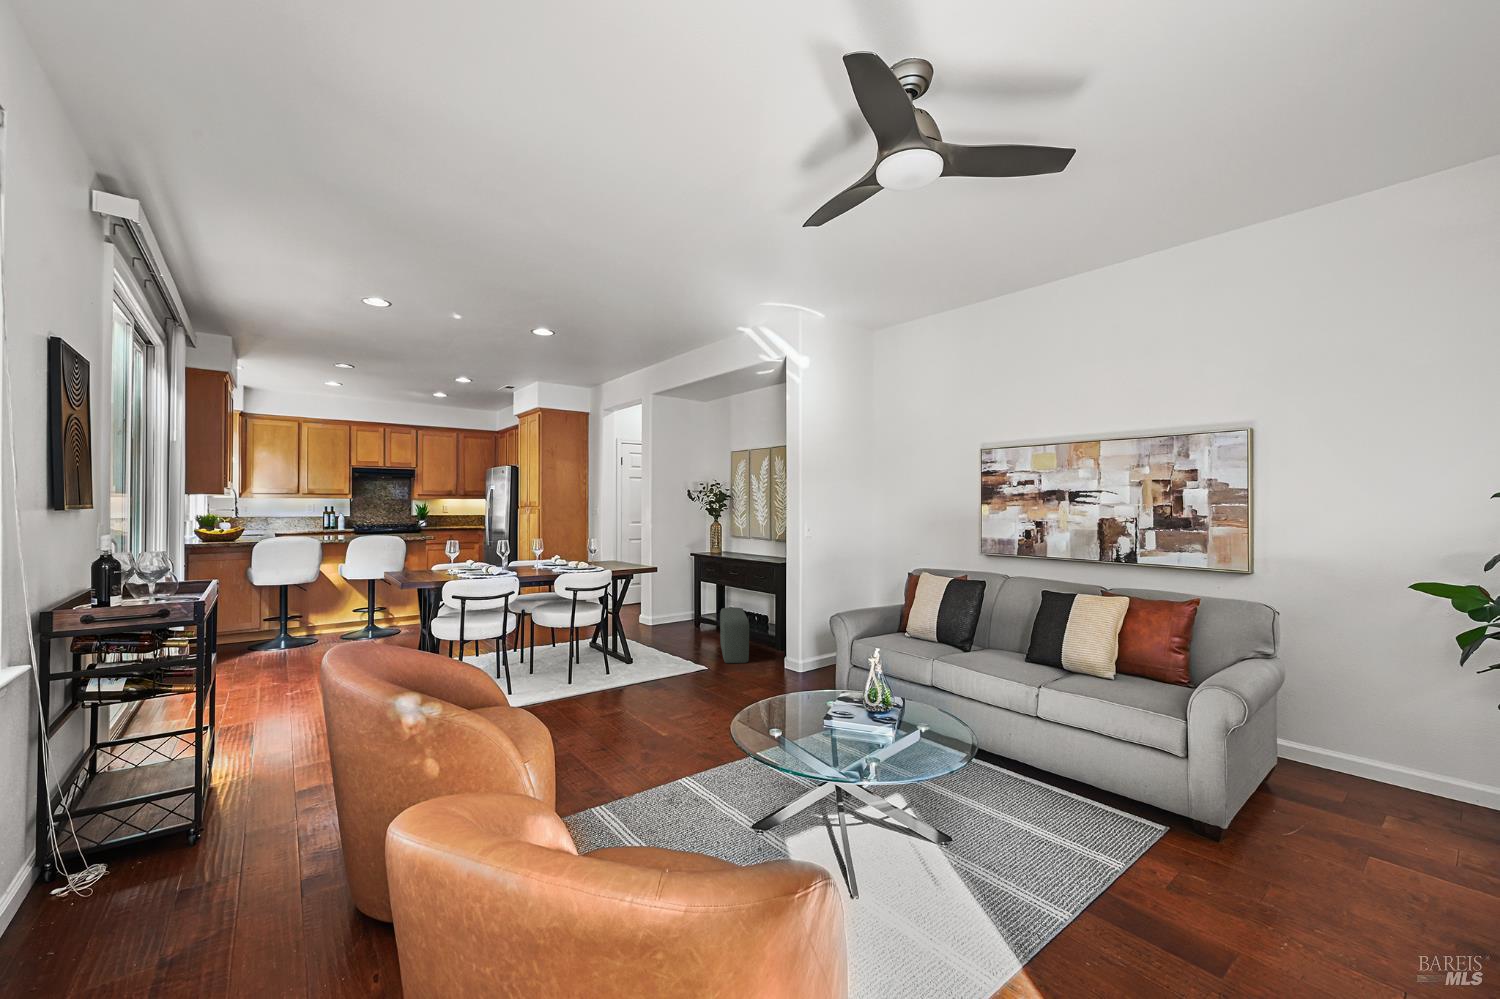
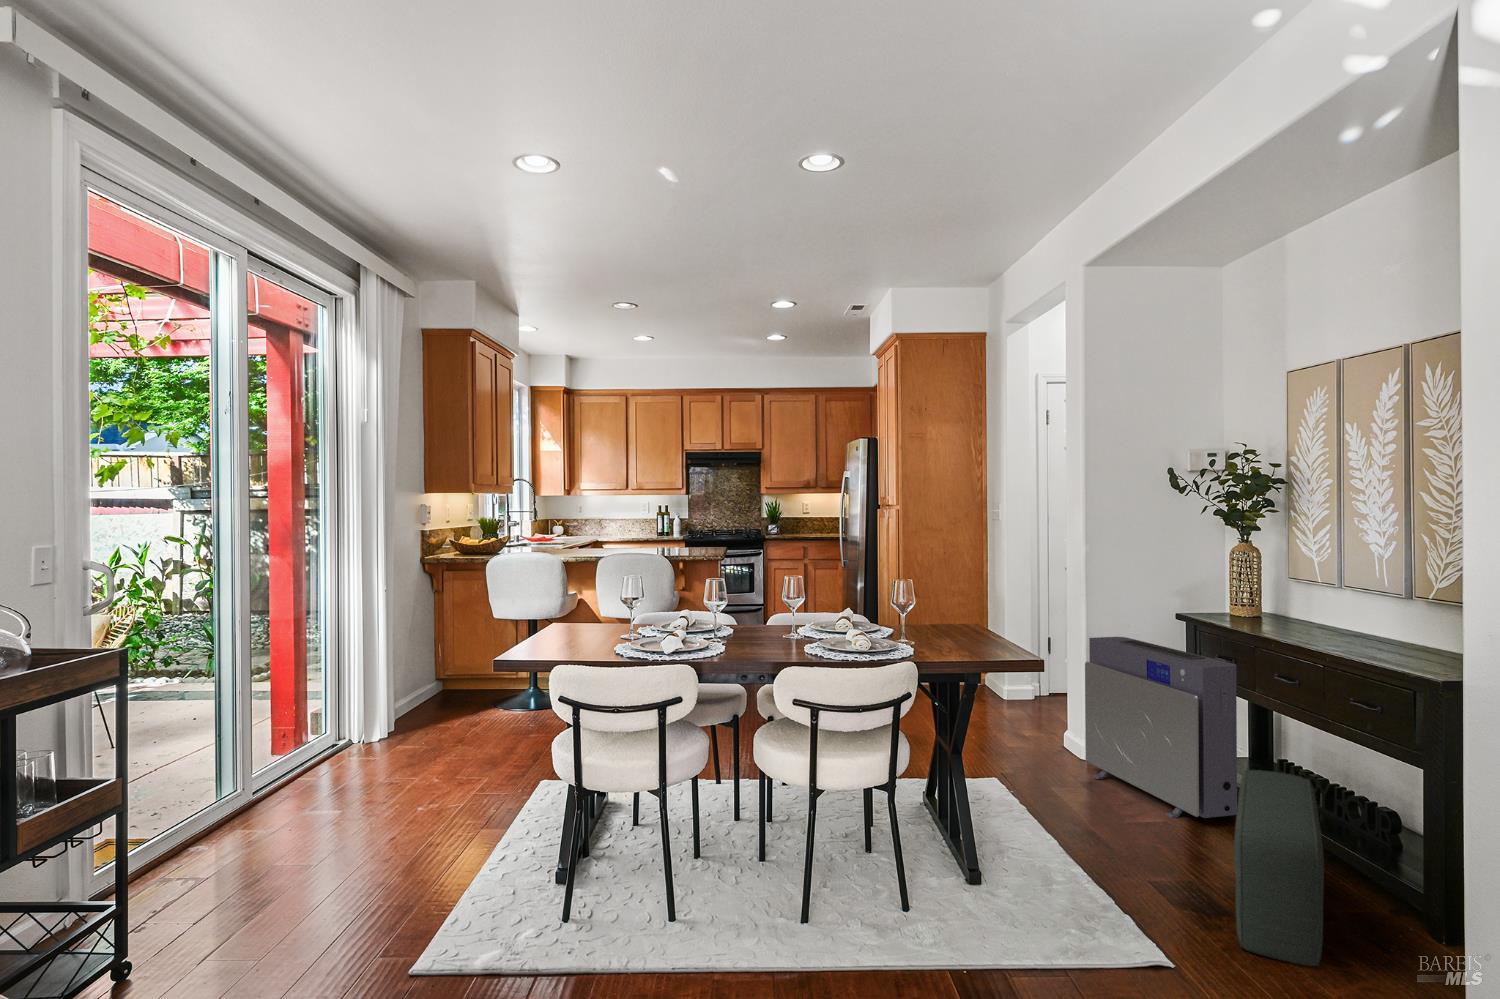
air purifier: none [651,567,715,639] -> present [1085,637,1237,818]

